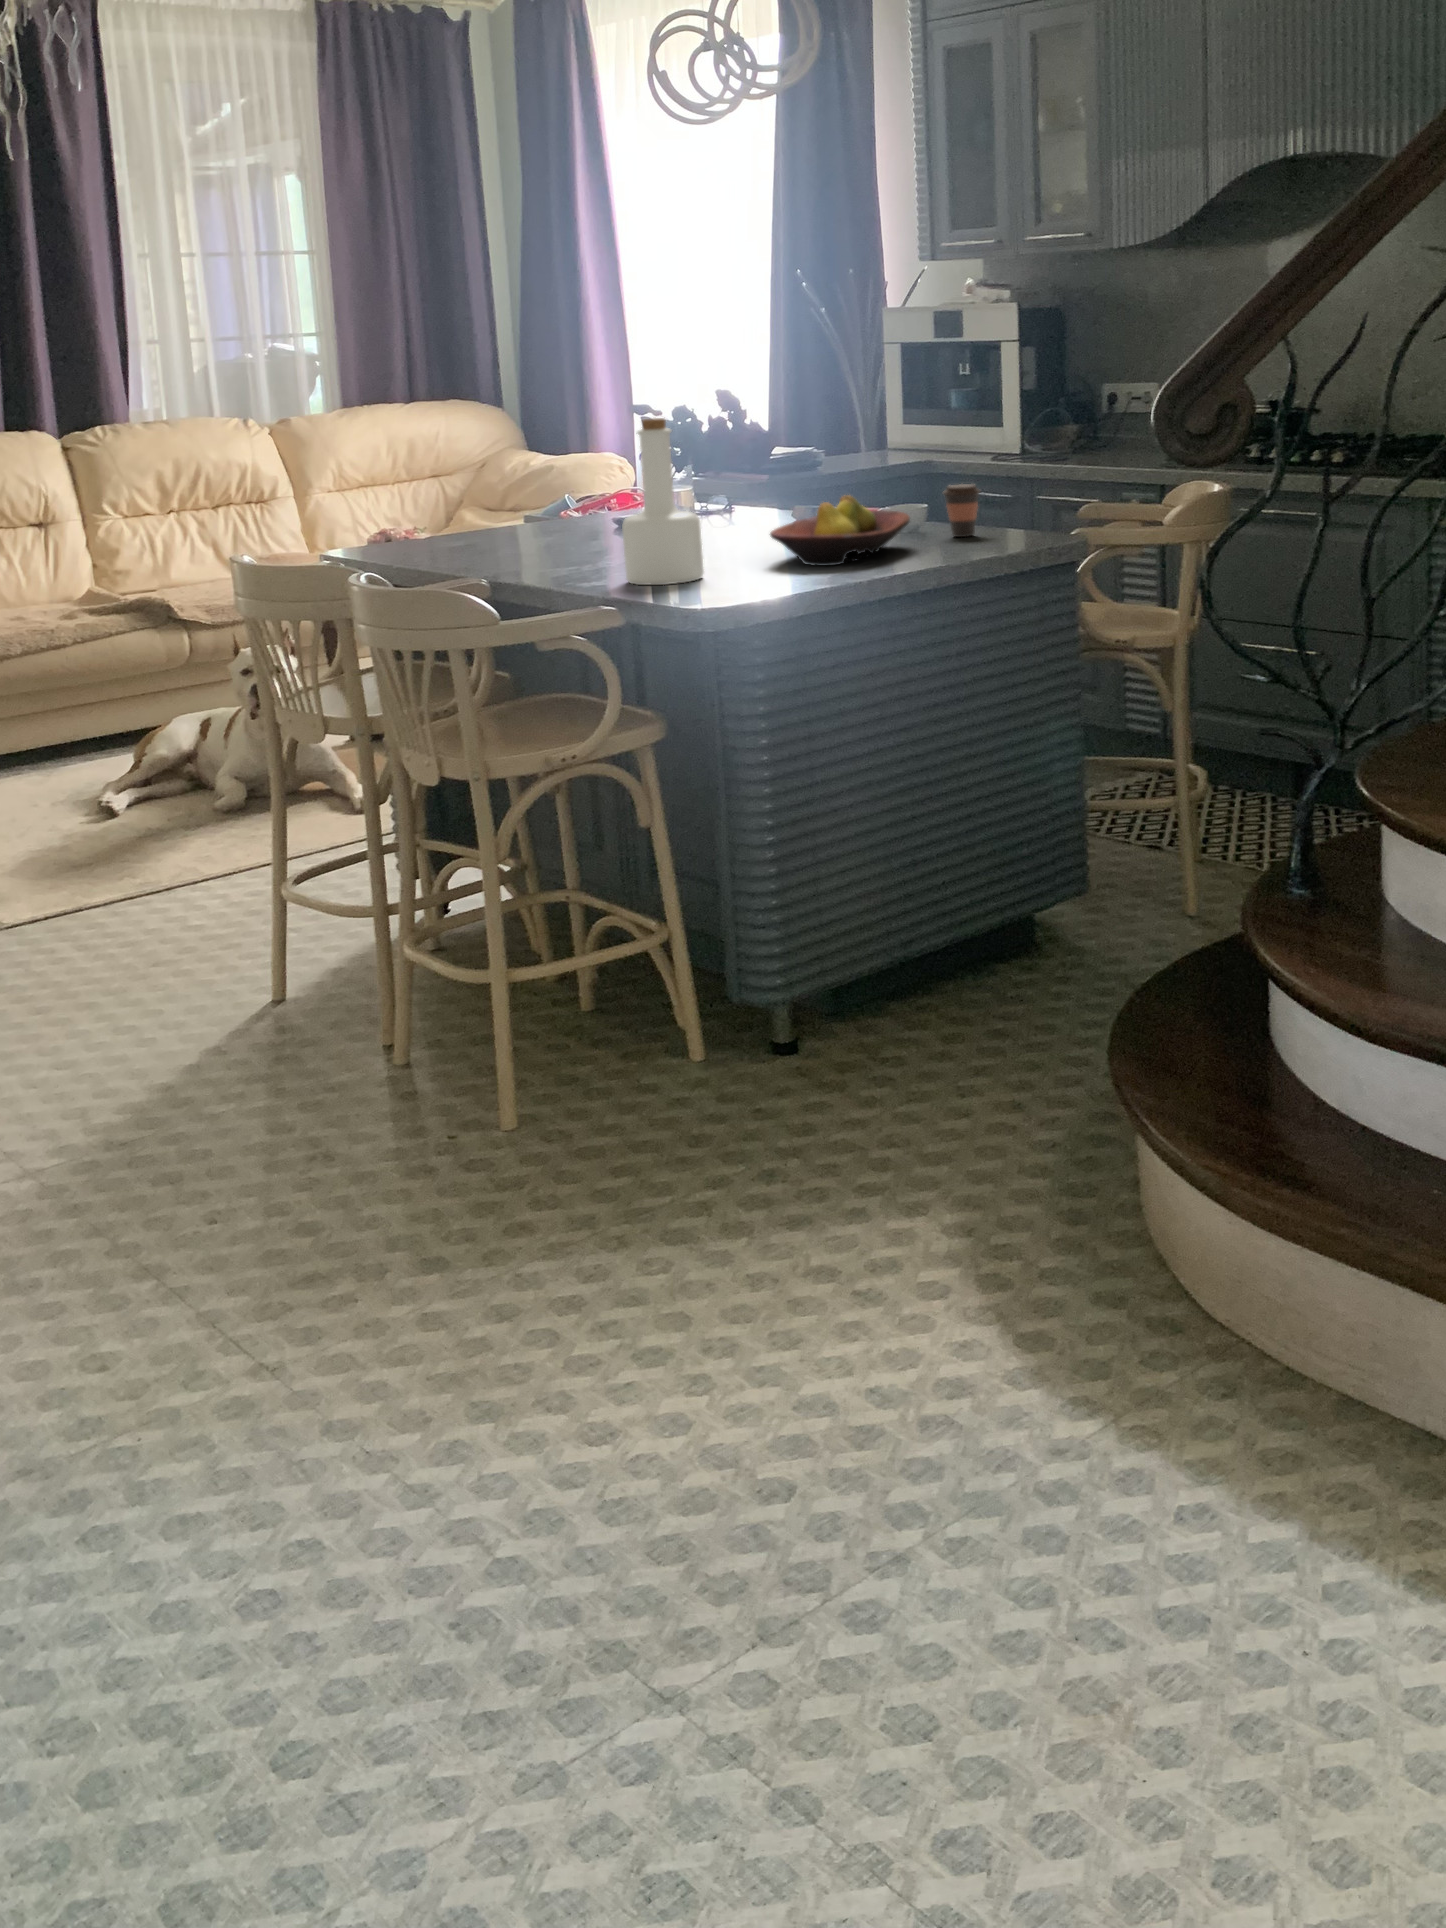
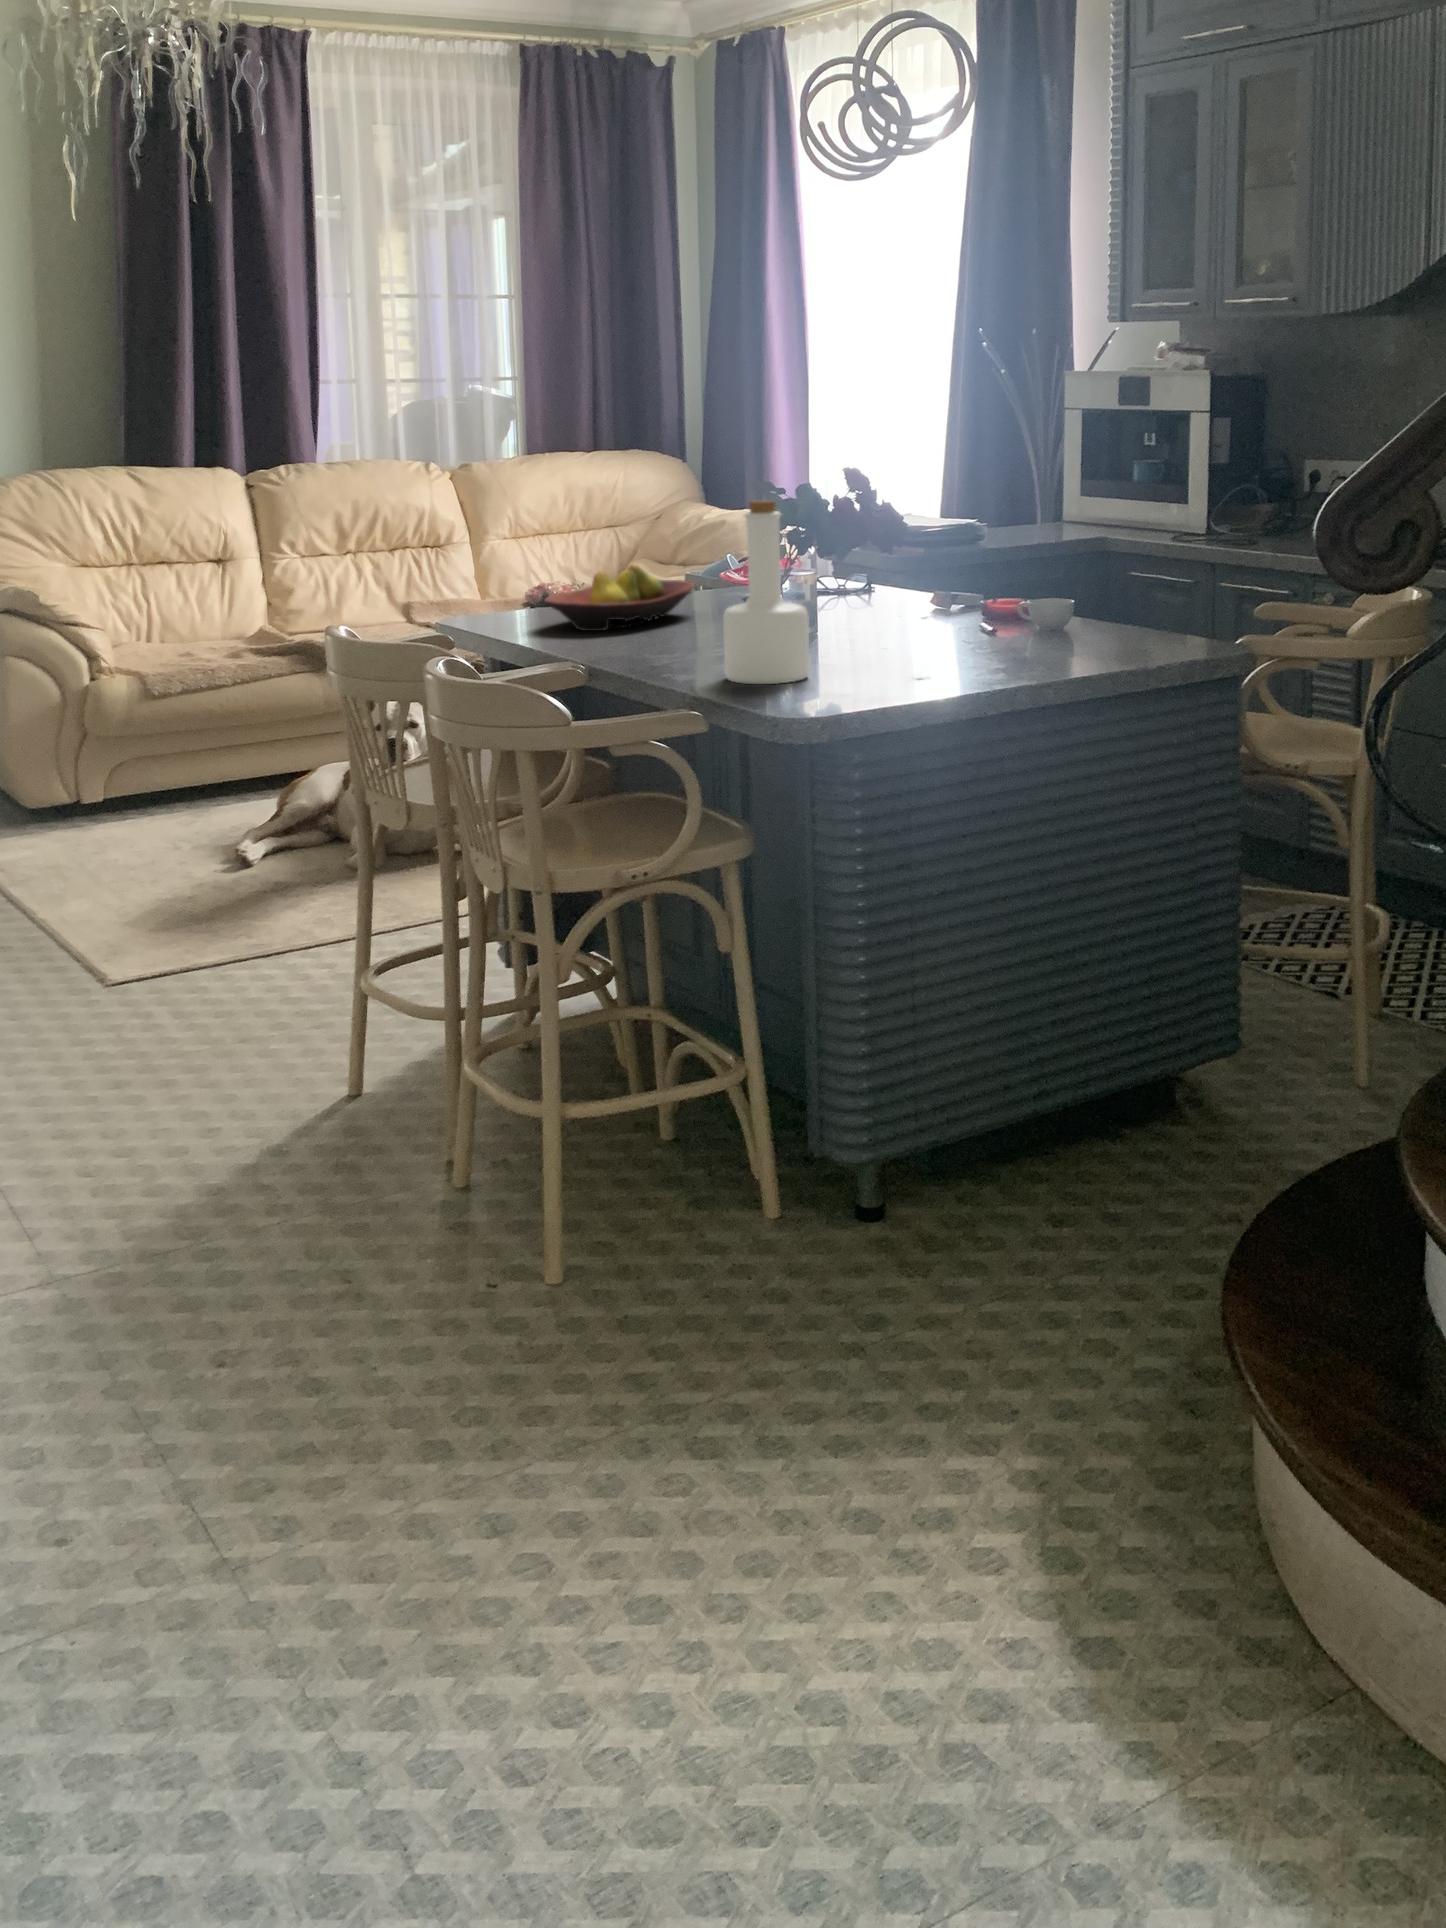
coffee cup: present [943,484,980,537] -> none [1091,580,1135,639]
fruit bowl: present [770,495,910,566] -> present [543,565,695,631]

